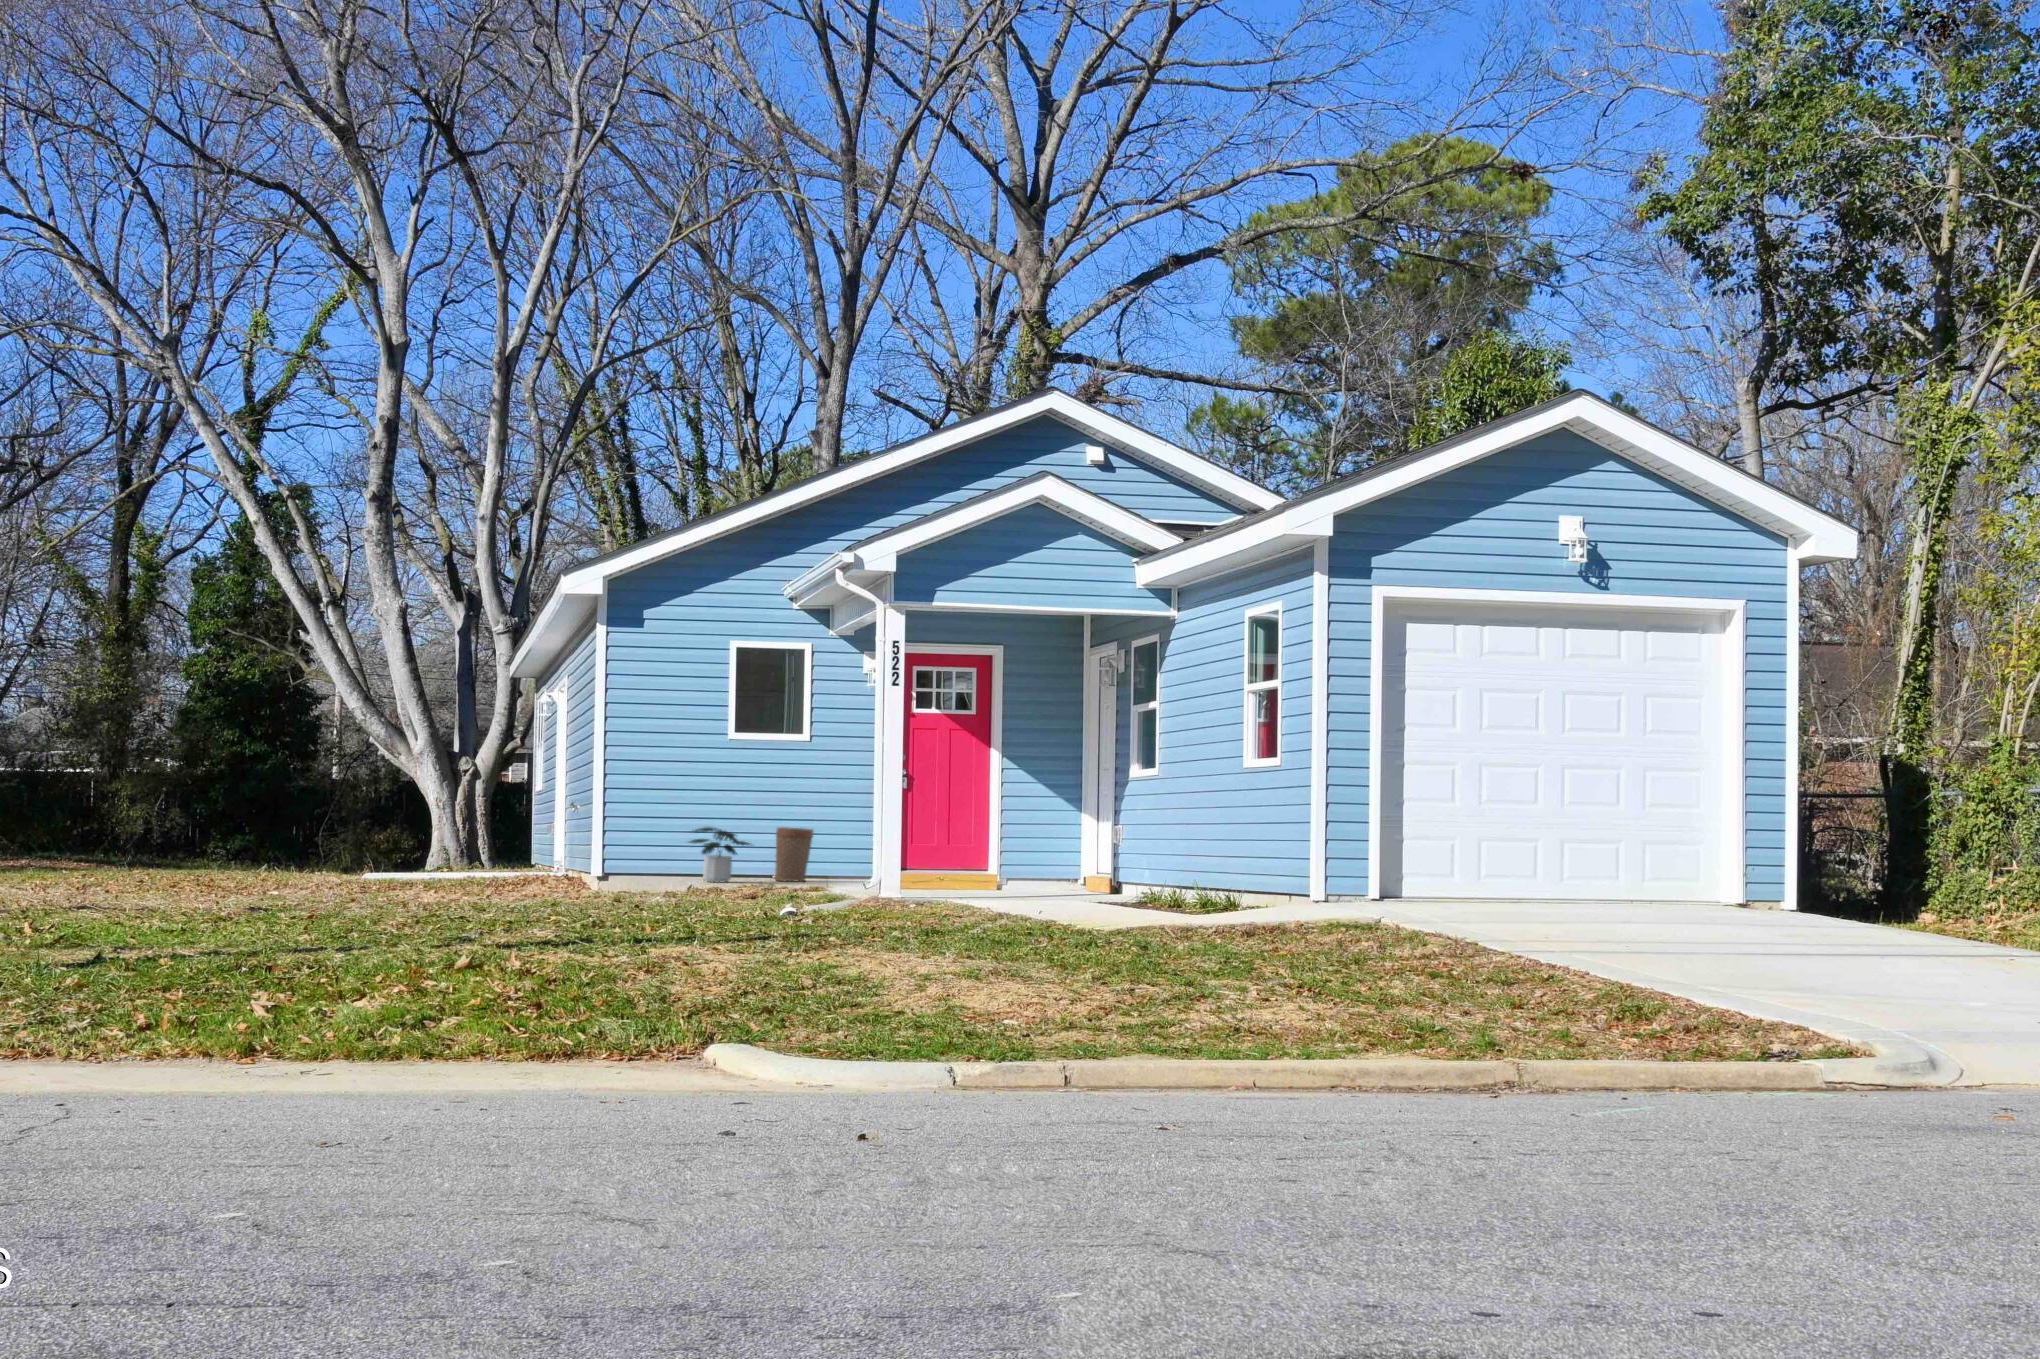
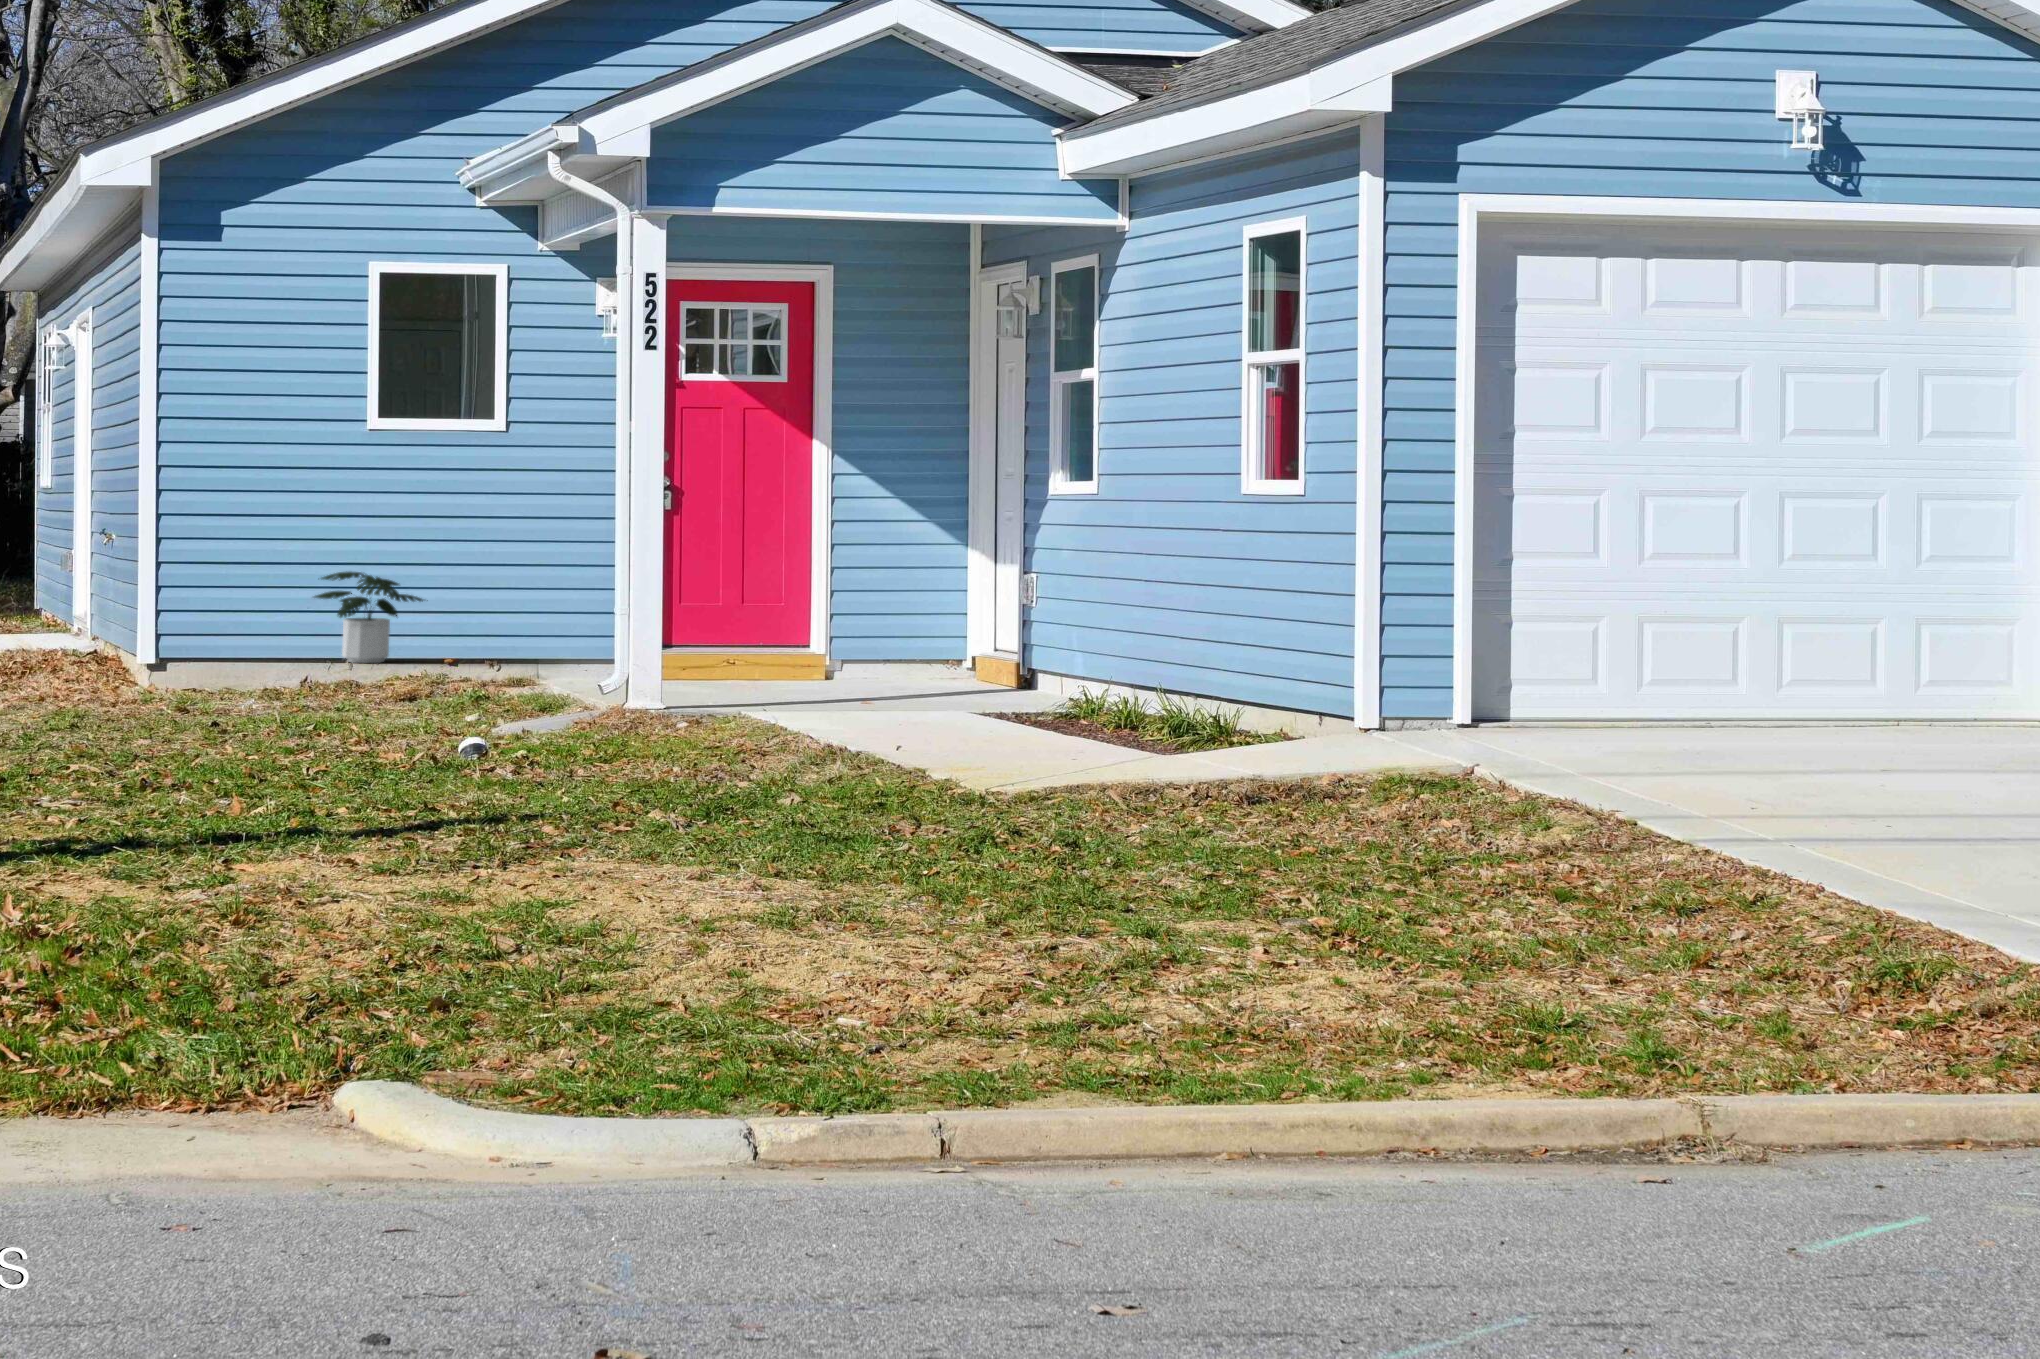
basket: present [775,827,813,882] -> none [464,569,527,659]

